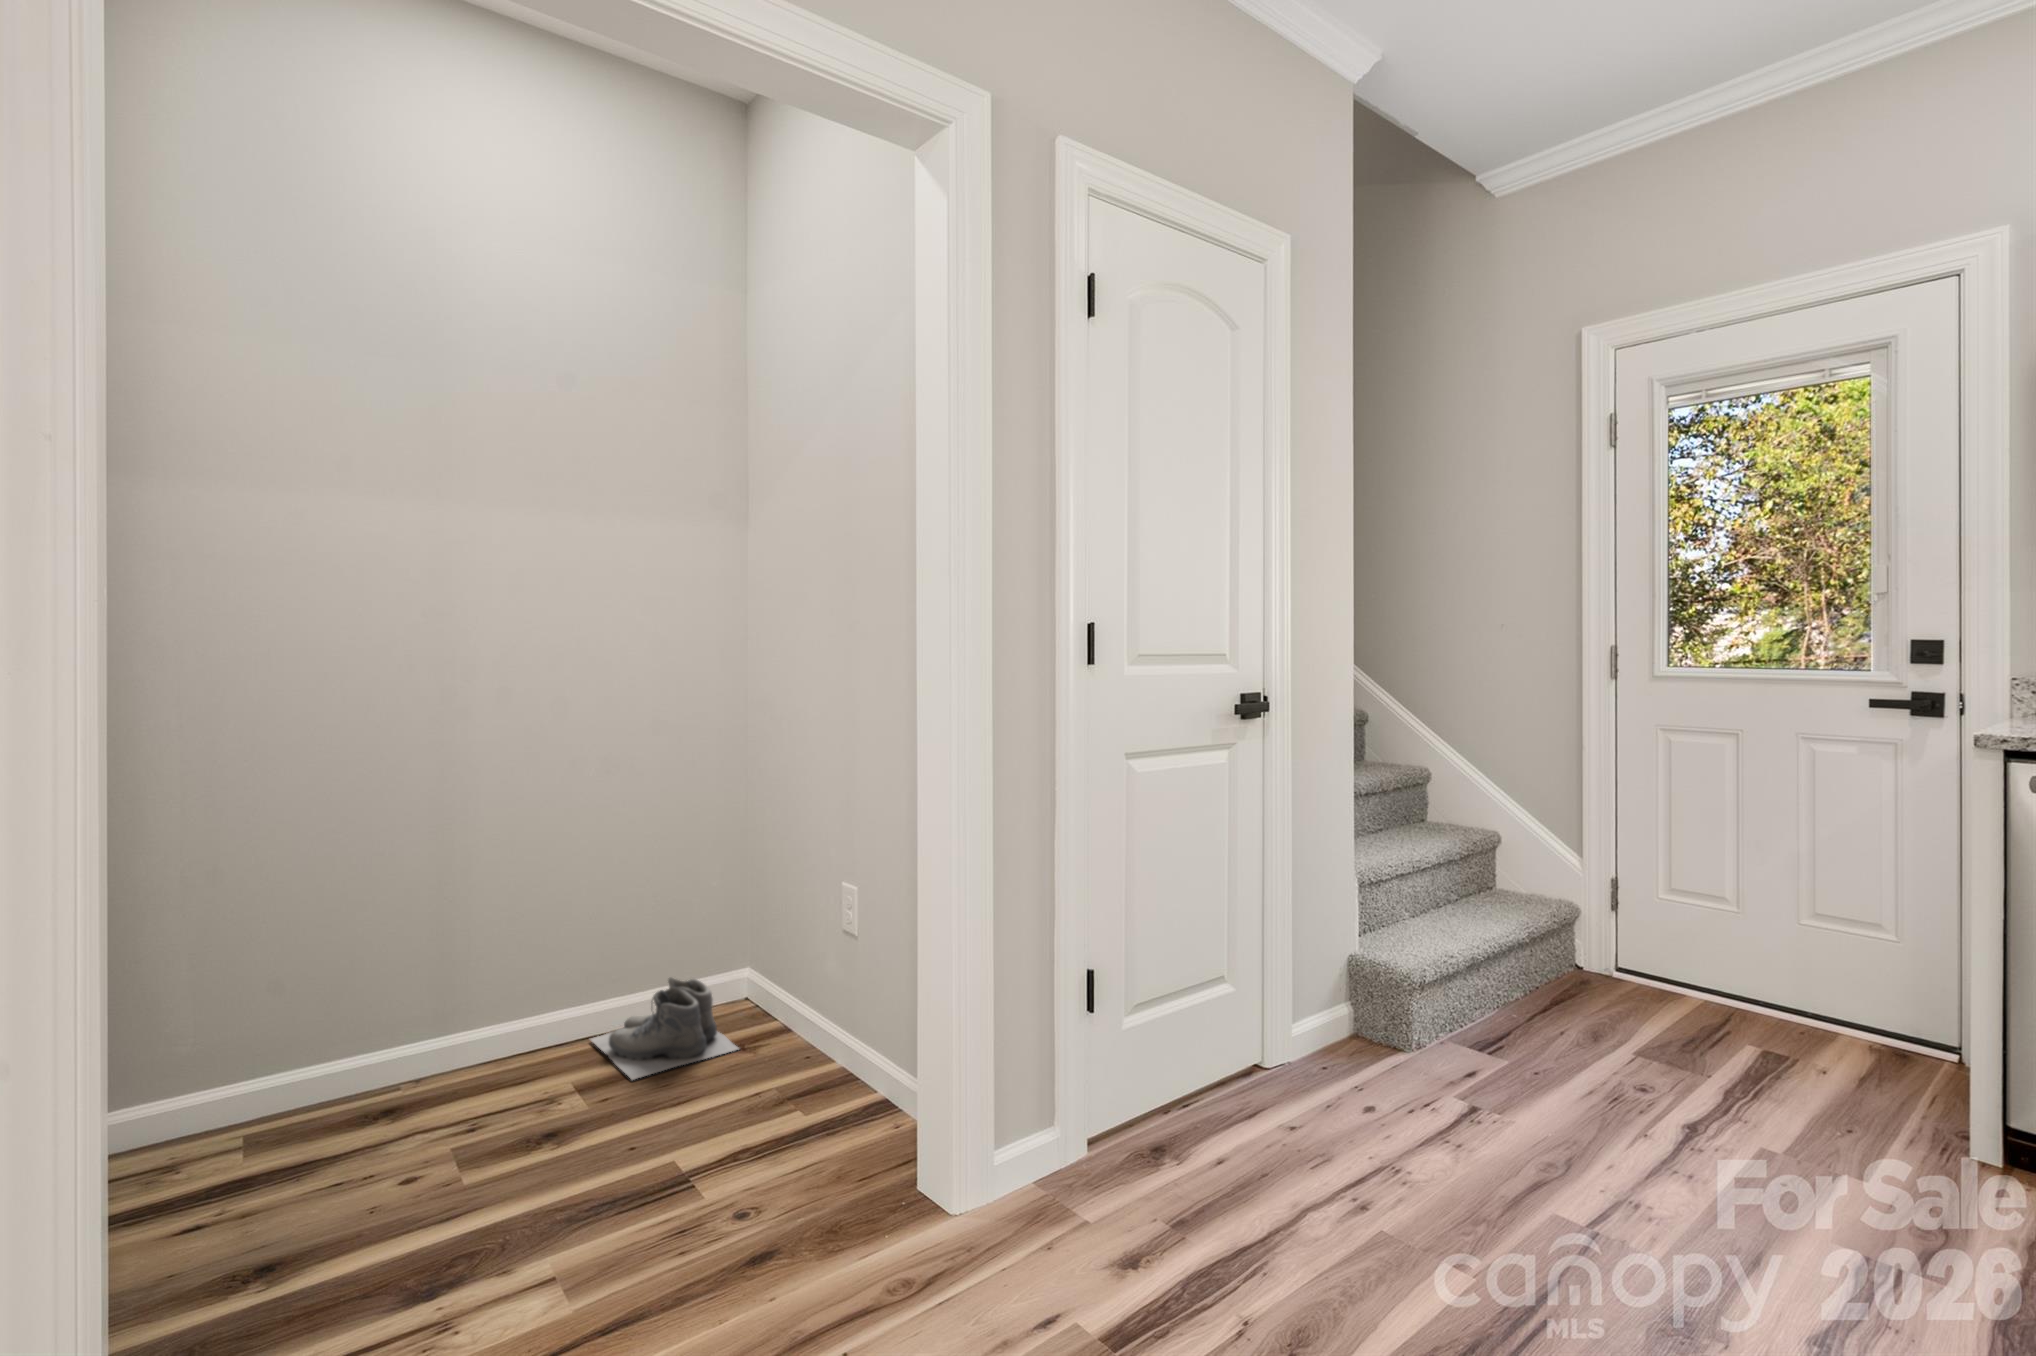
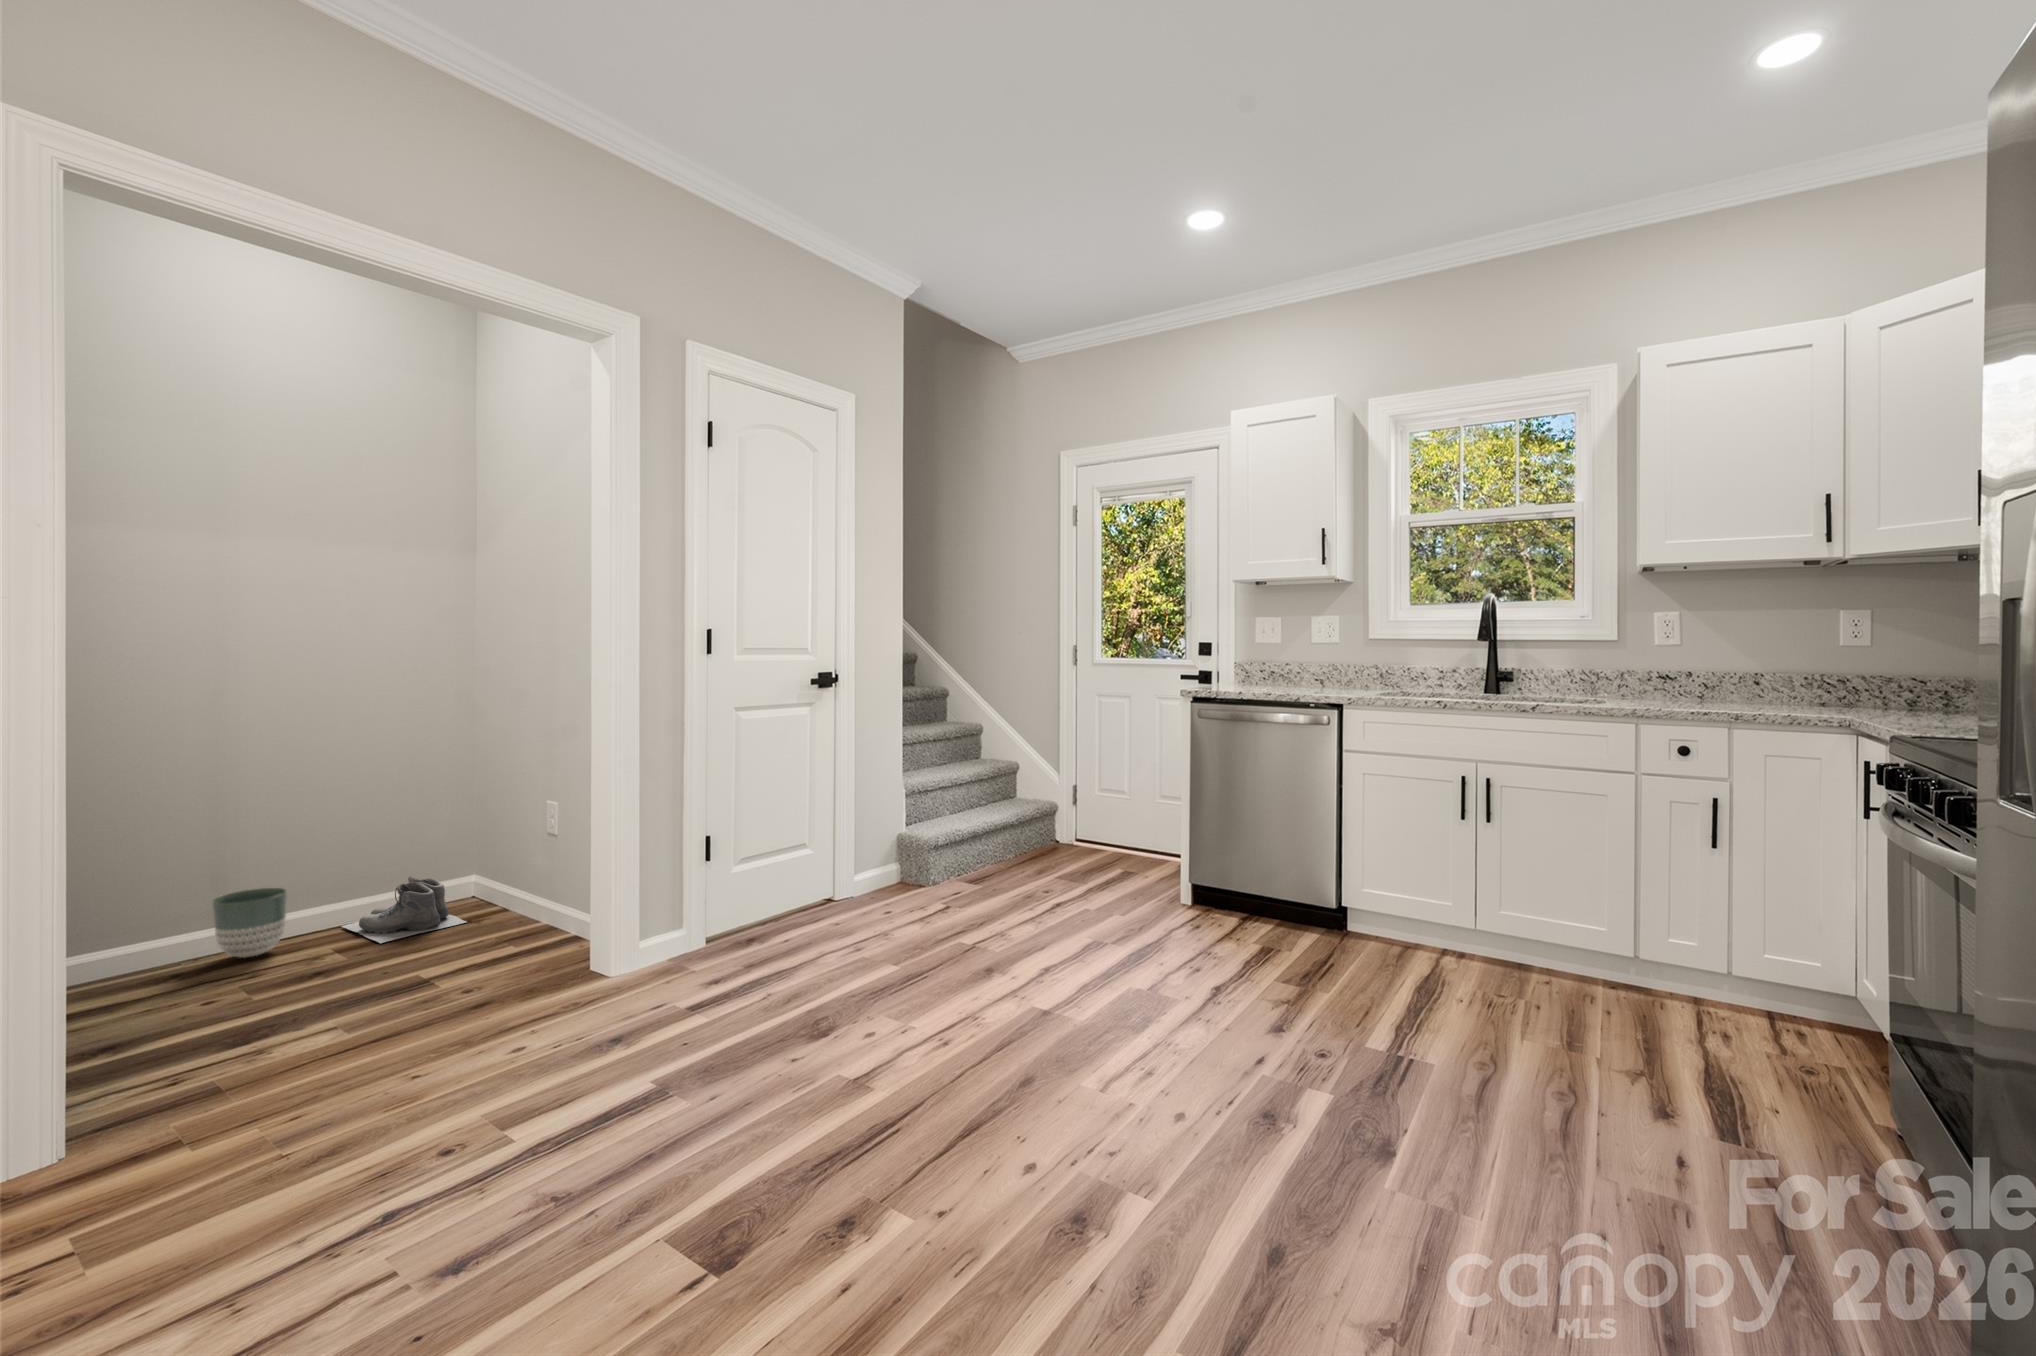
planter: none [435,988,523,1087] -> present [212,888,287,958]

